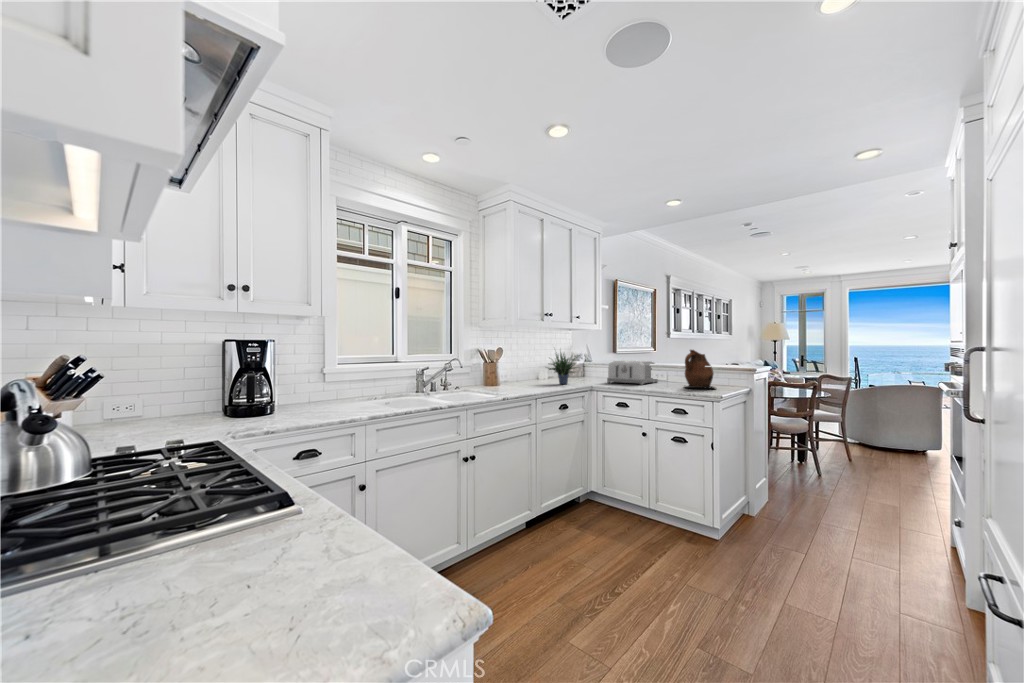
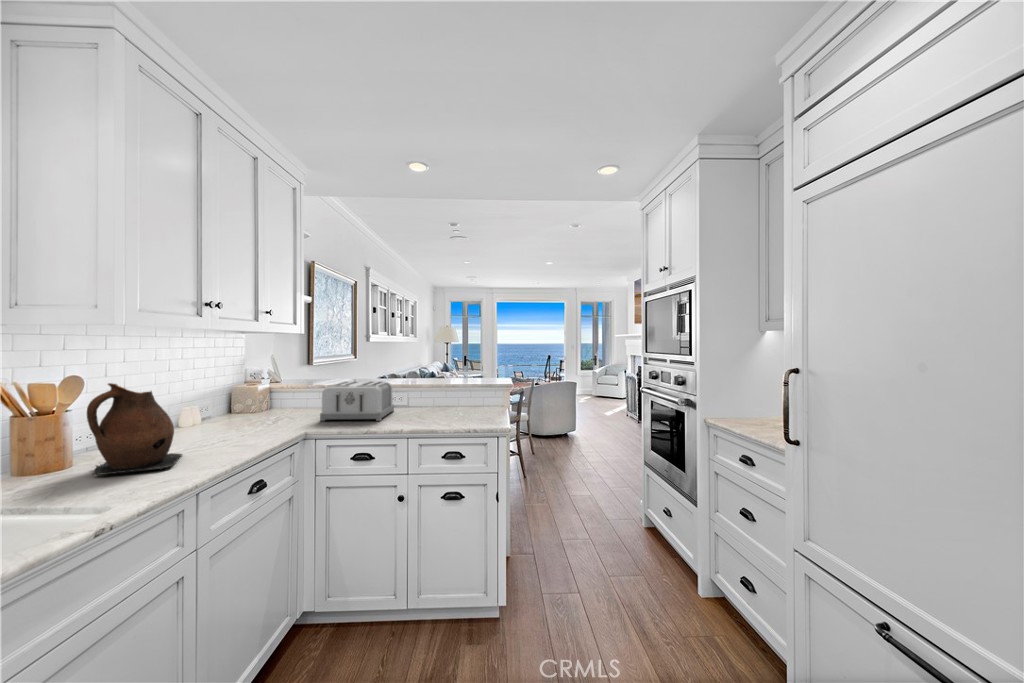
ceramic pitcher: present [685,350,715,389] -> present [87,383,182,475]
potted plant: present [547,352,578,384] -> none [196,363,277,437]

